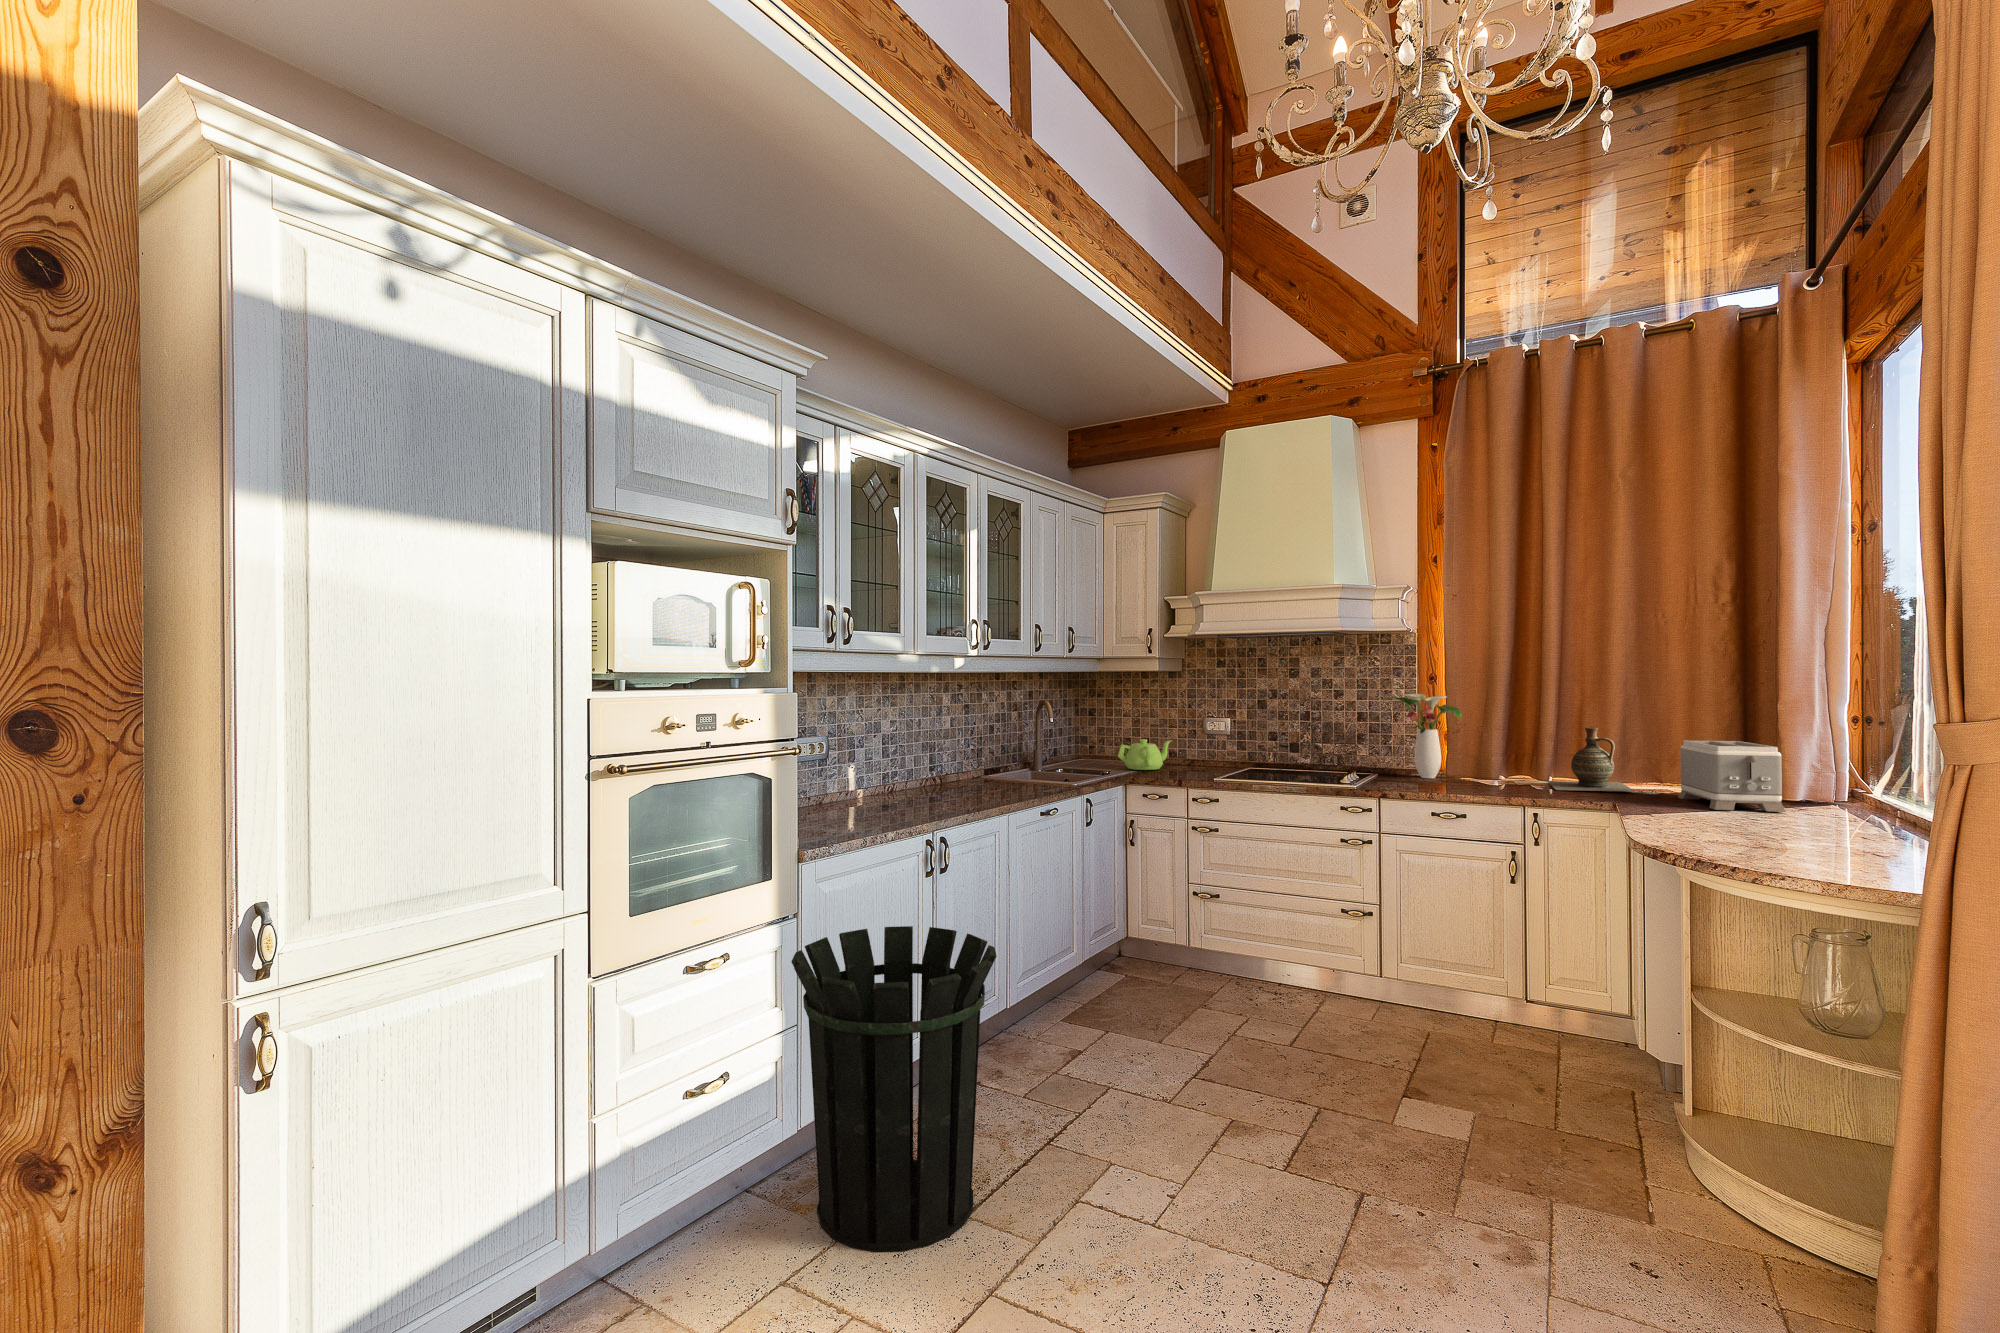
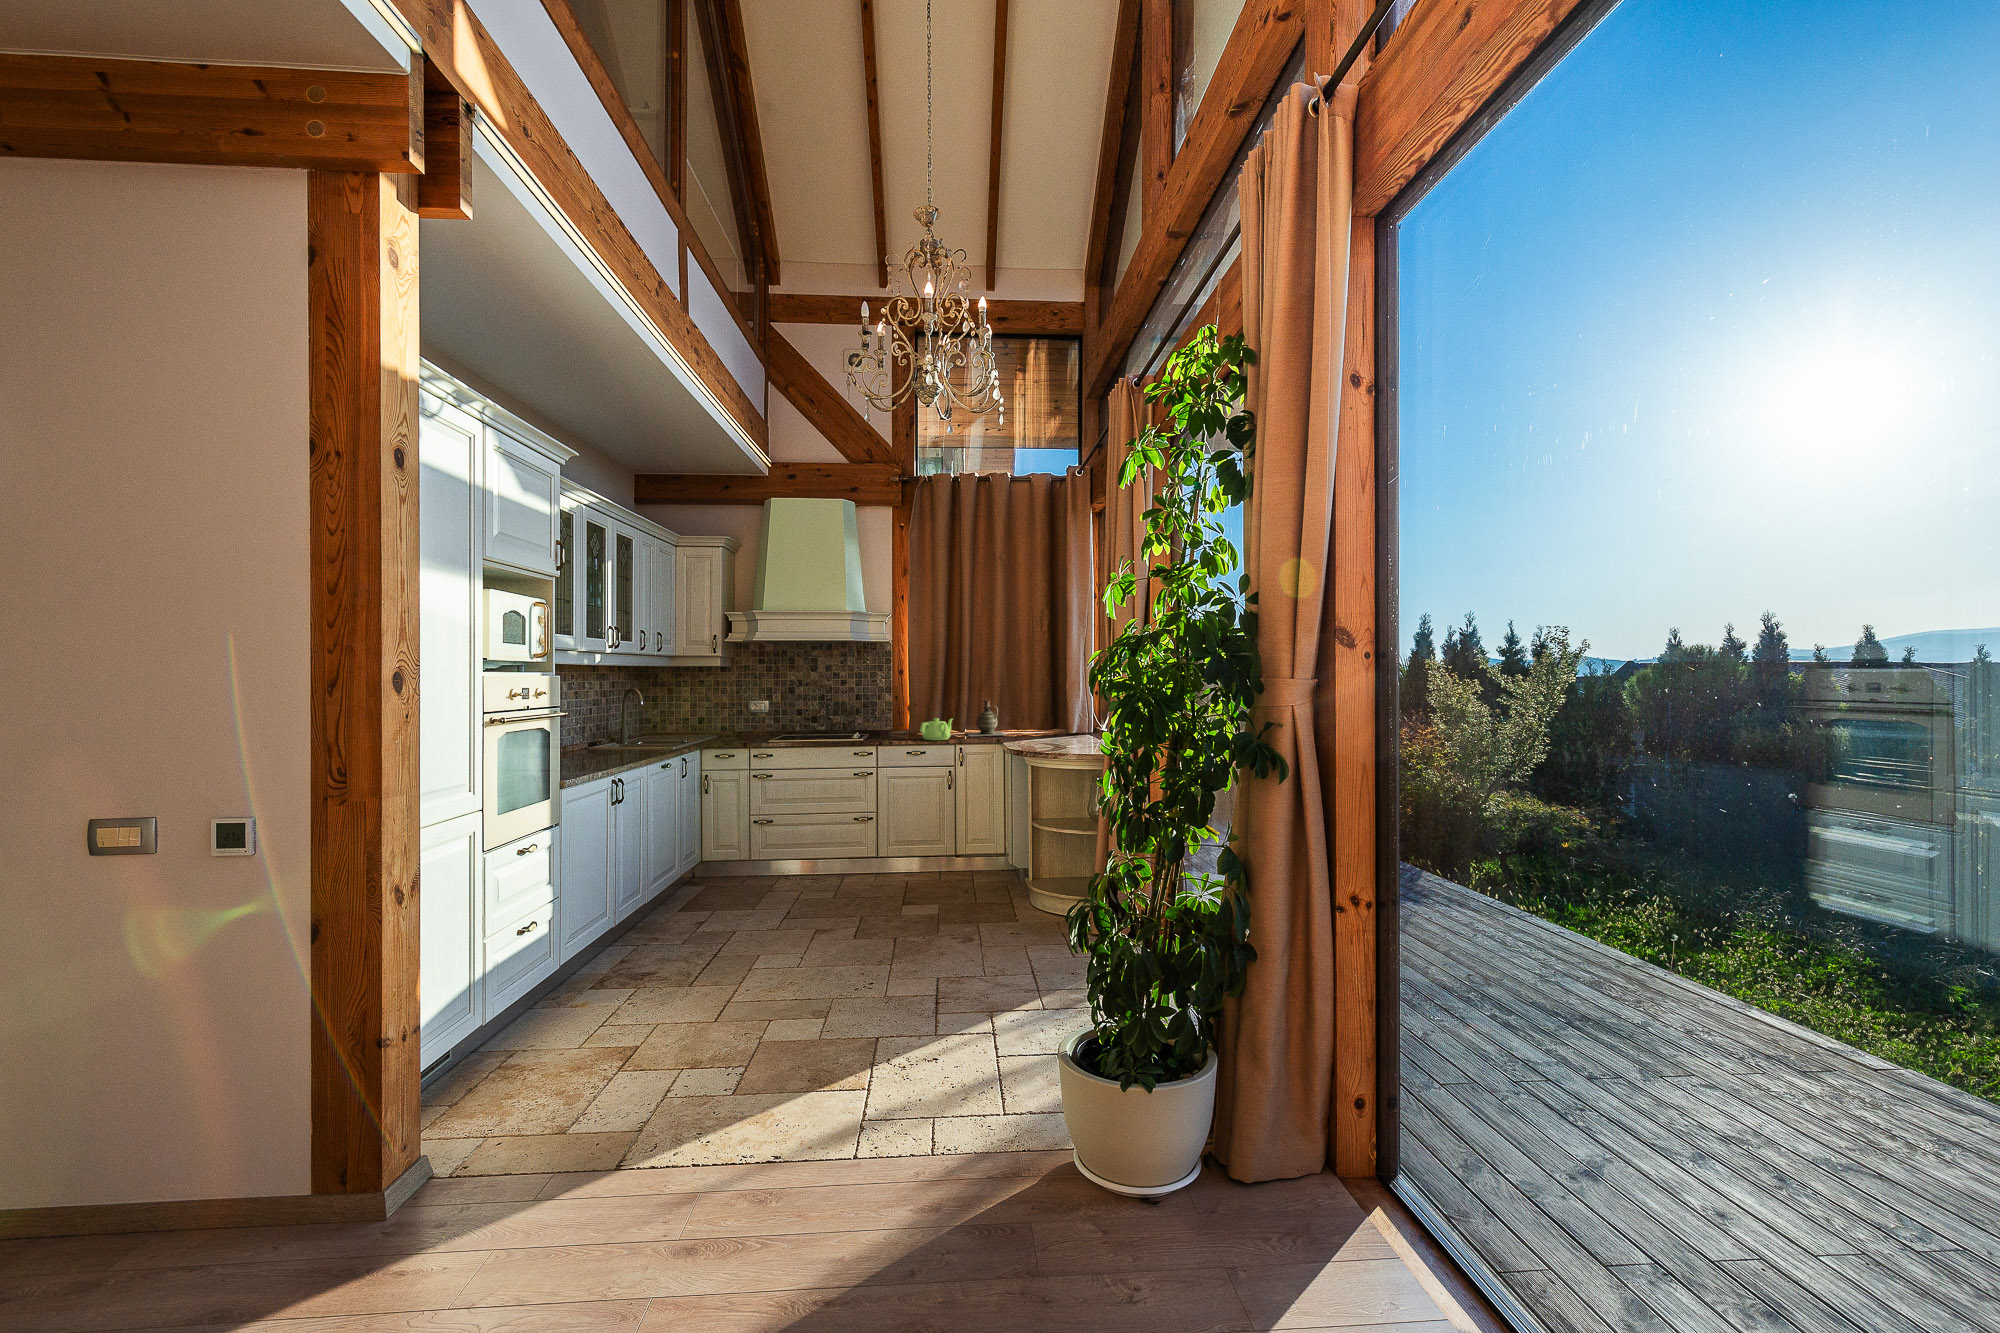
flower arrangement: present [1383,693,1462,778] -> none [875,681,921,734]
teapot: present [1118,739,1172,770] -> present [920,718,953,740]
toaster: present [1678,740,1786,812] -> none [1027,705,1072,740]
waste bin: present [791,926,997,1252] -> none [571,827,707,1011]

